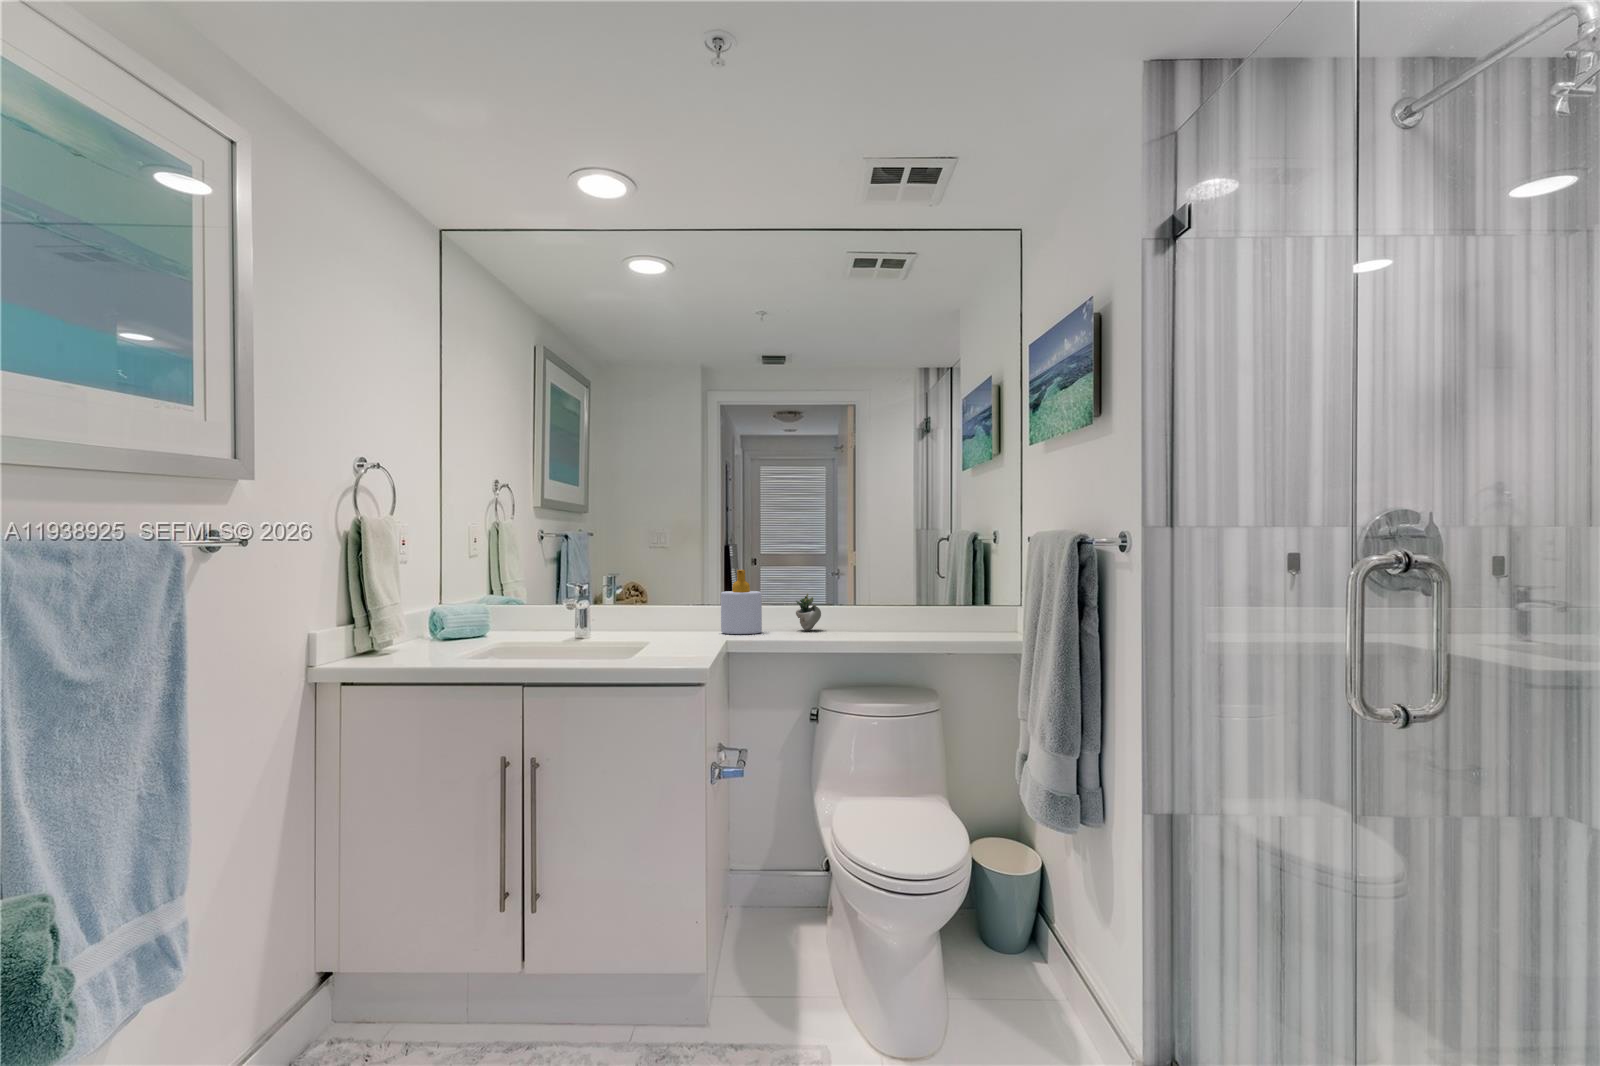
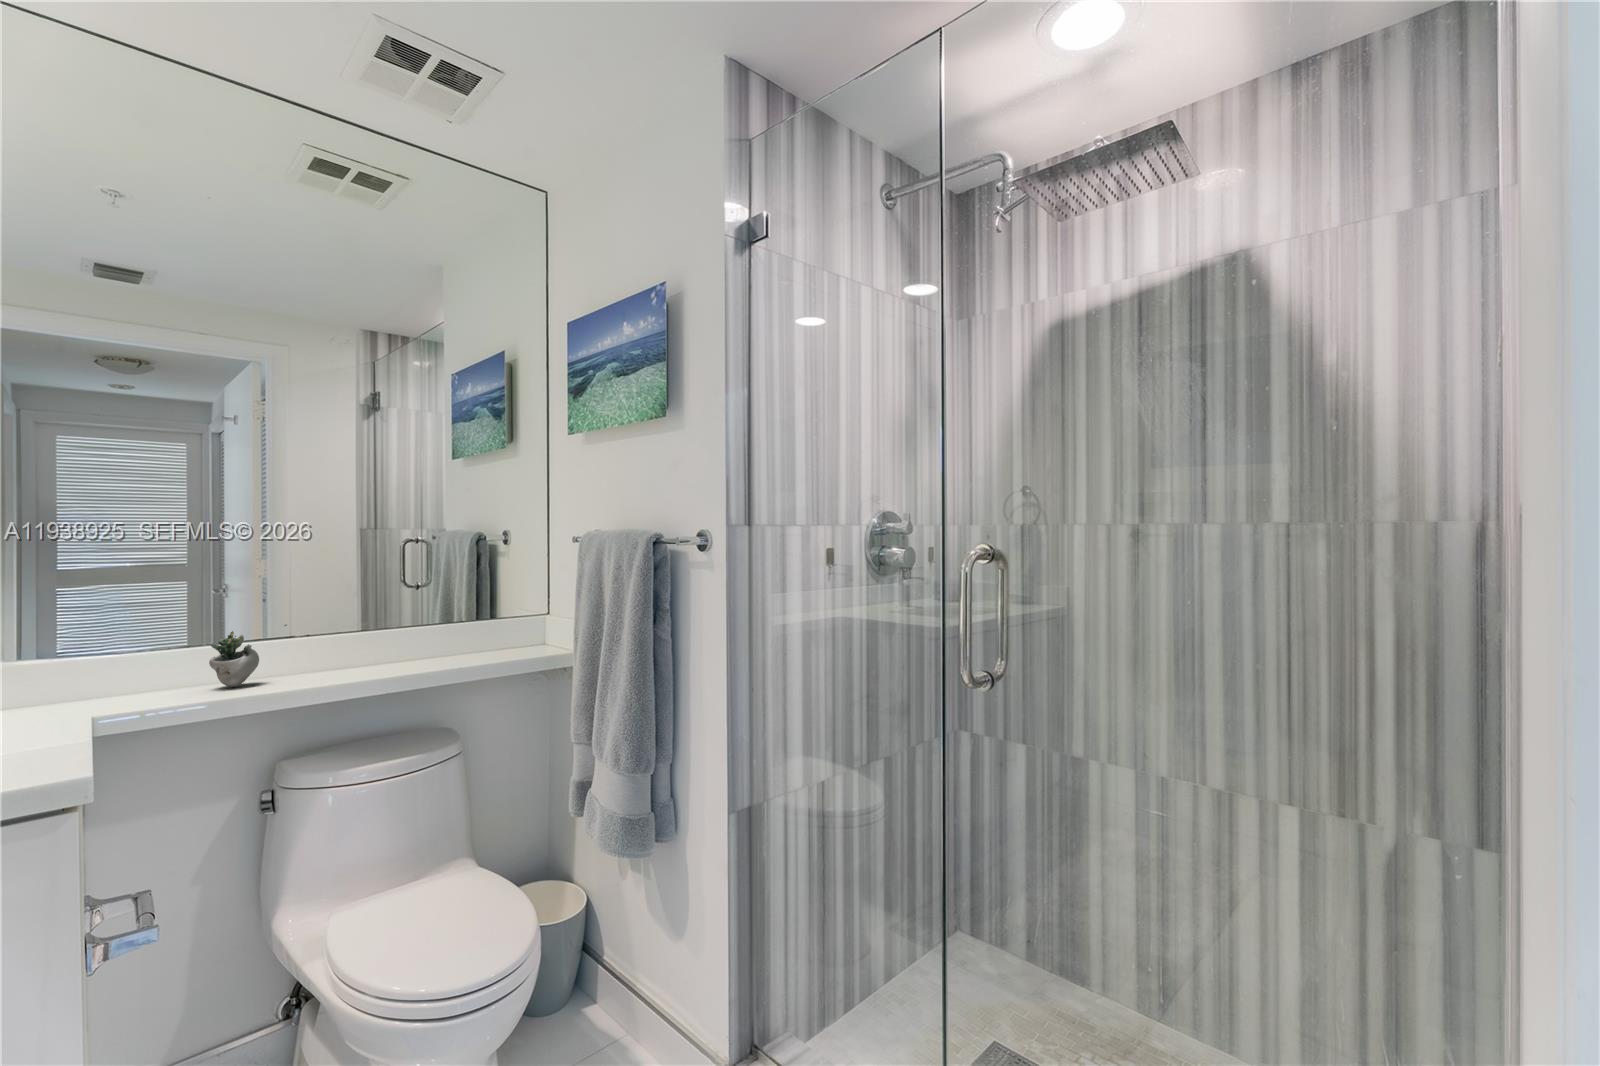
soap bottle: present [721,570,762,634] -> none [43,602,143,716]

